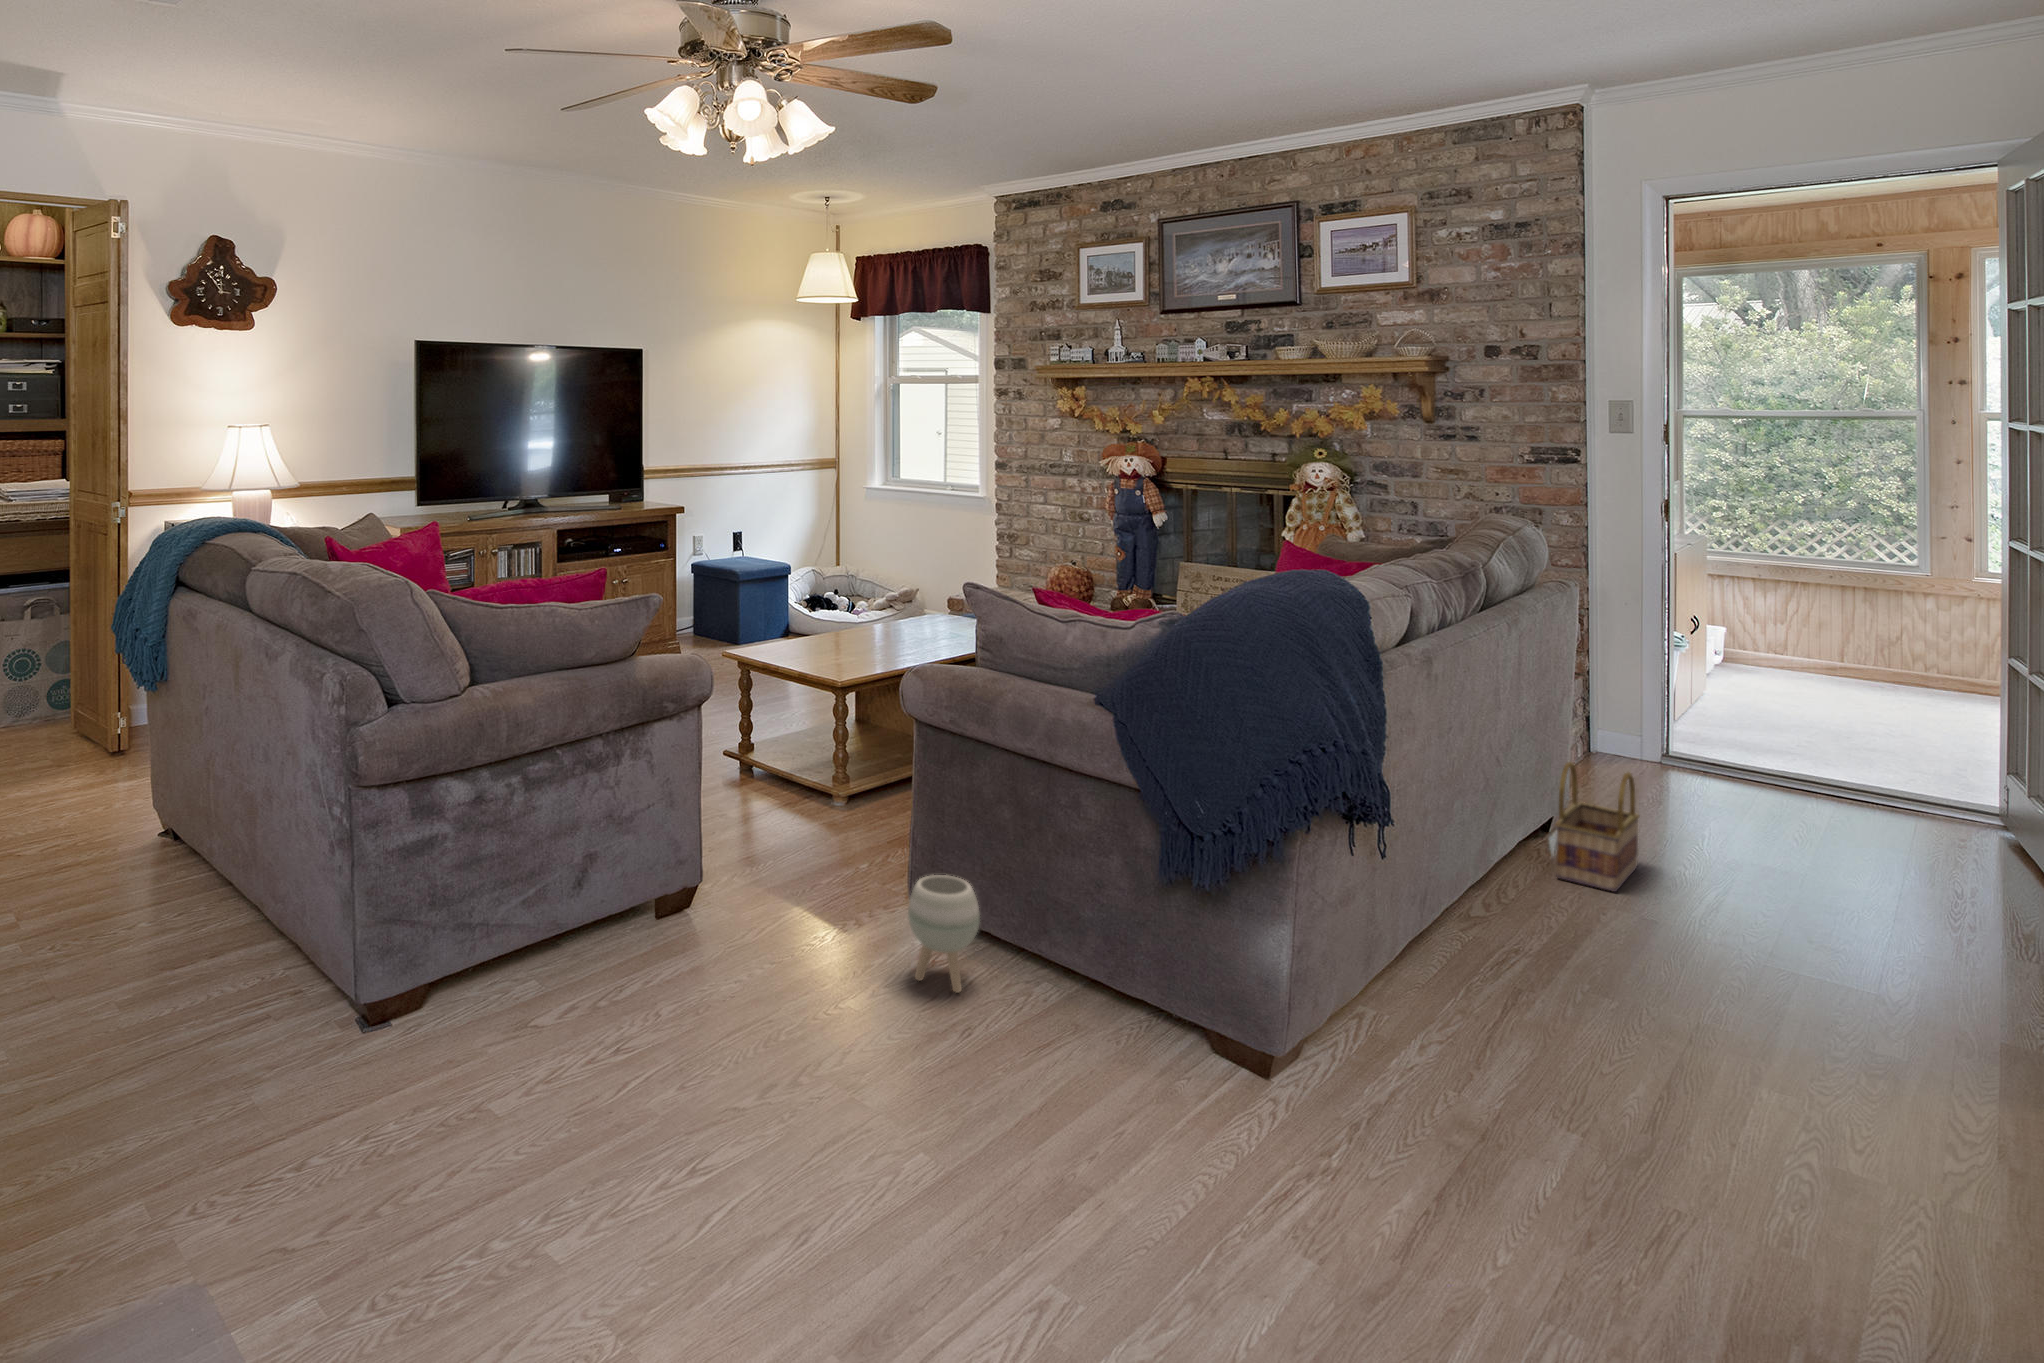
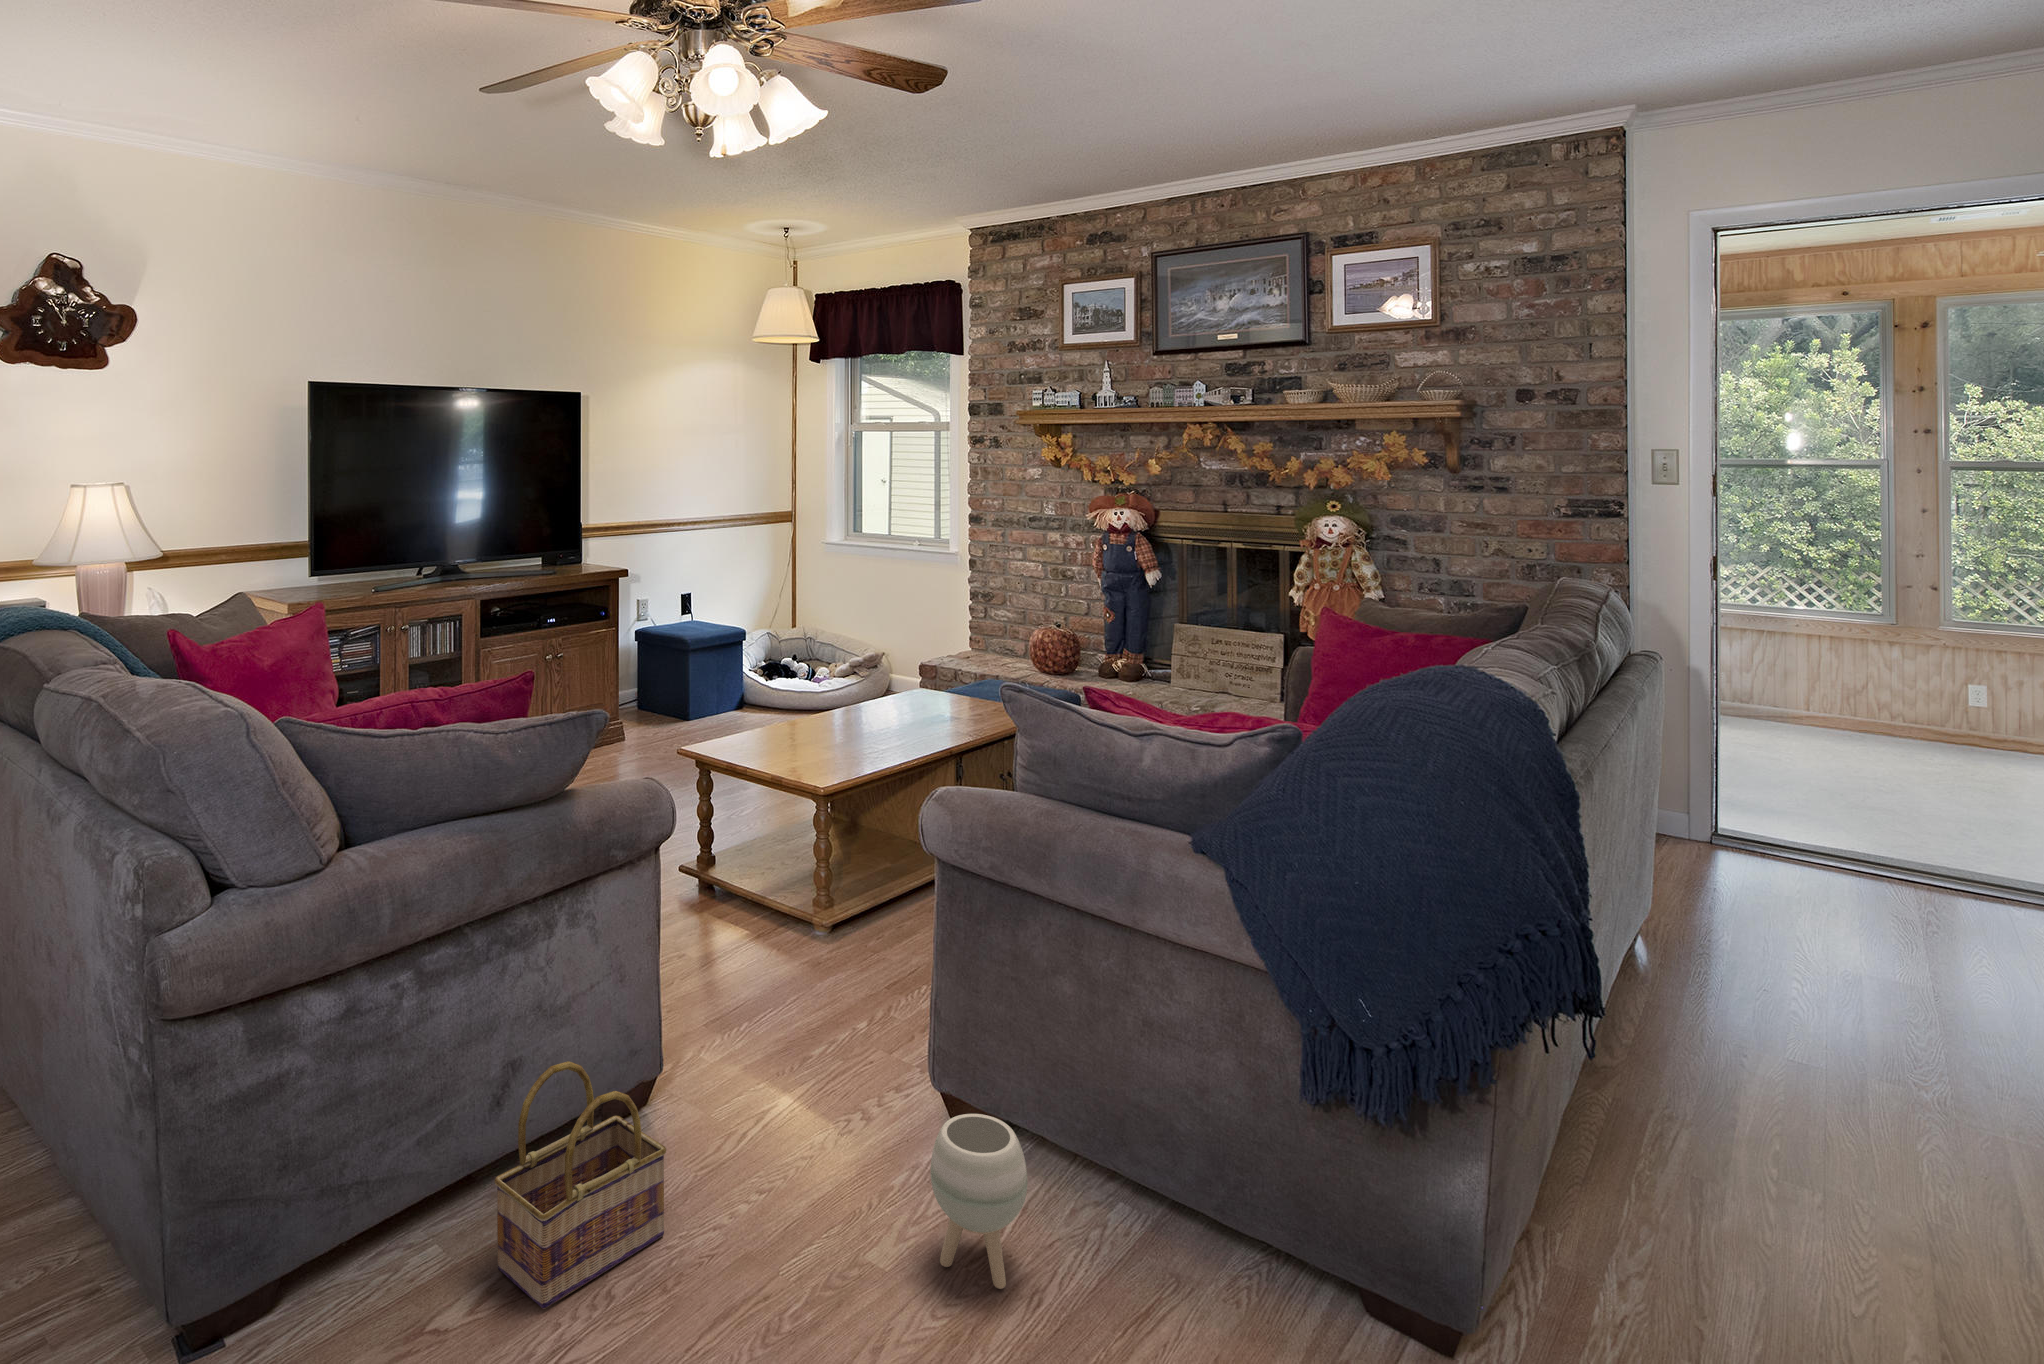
basket: present [1556,762,1639,892] -> present [494,1061,666,1309]

